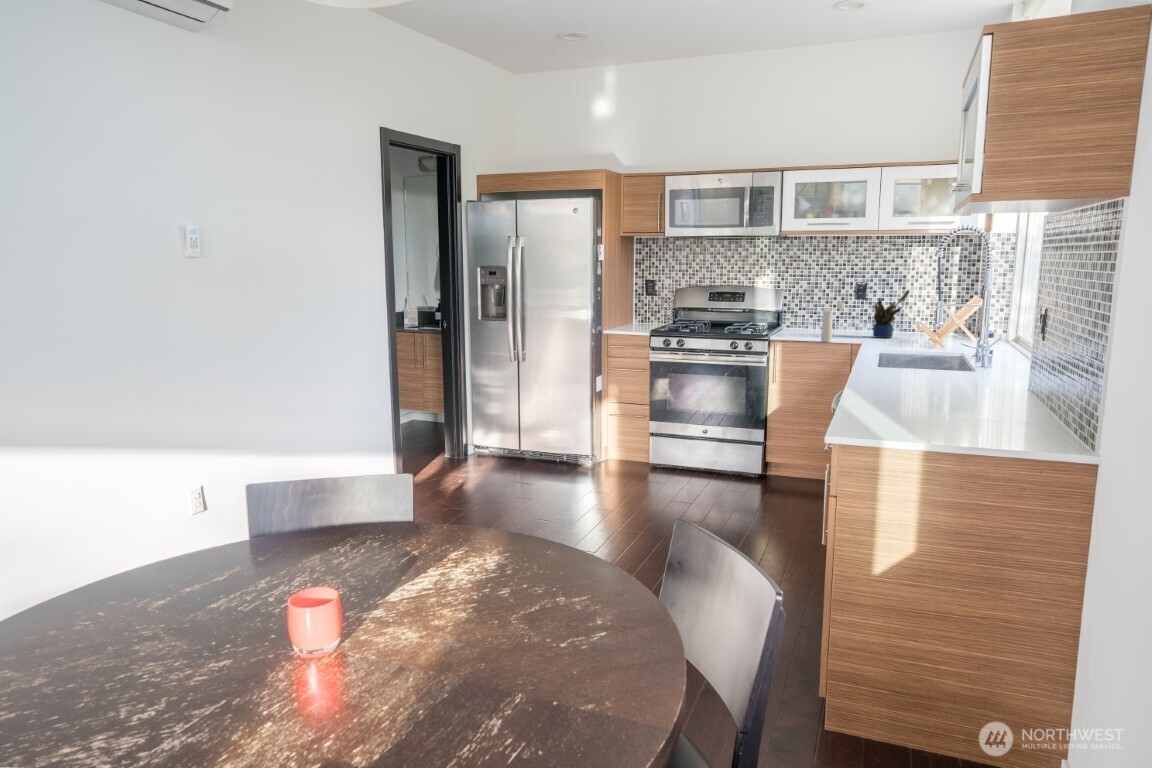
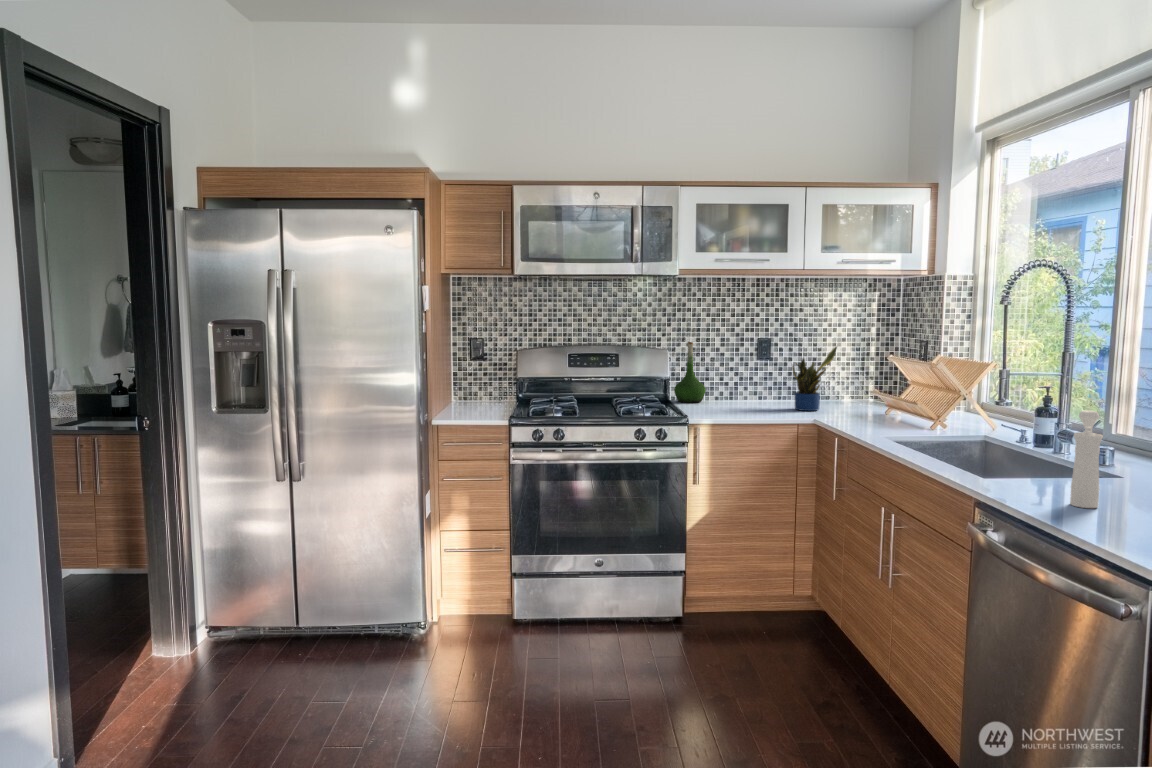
vase: none [790,285,814,330] -> present [674,342,706,403]
pepper mill: present [821,303,845,342] -> present [1070,410,1103,508]

